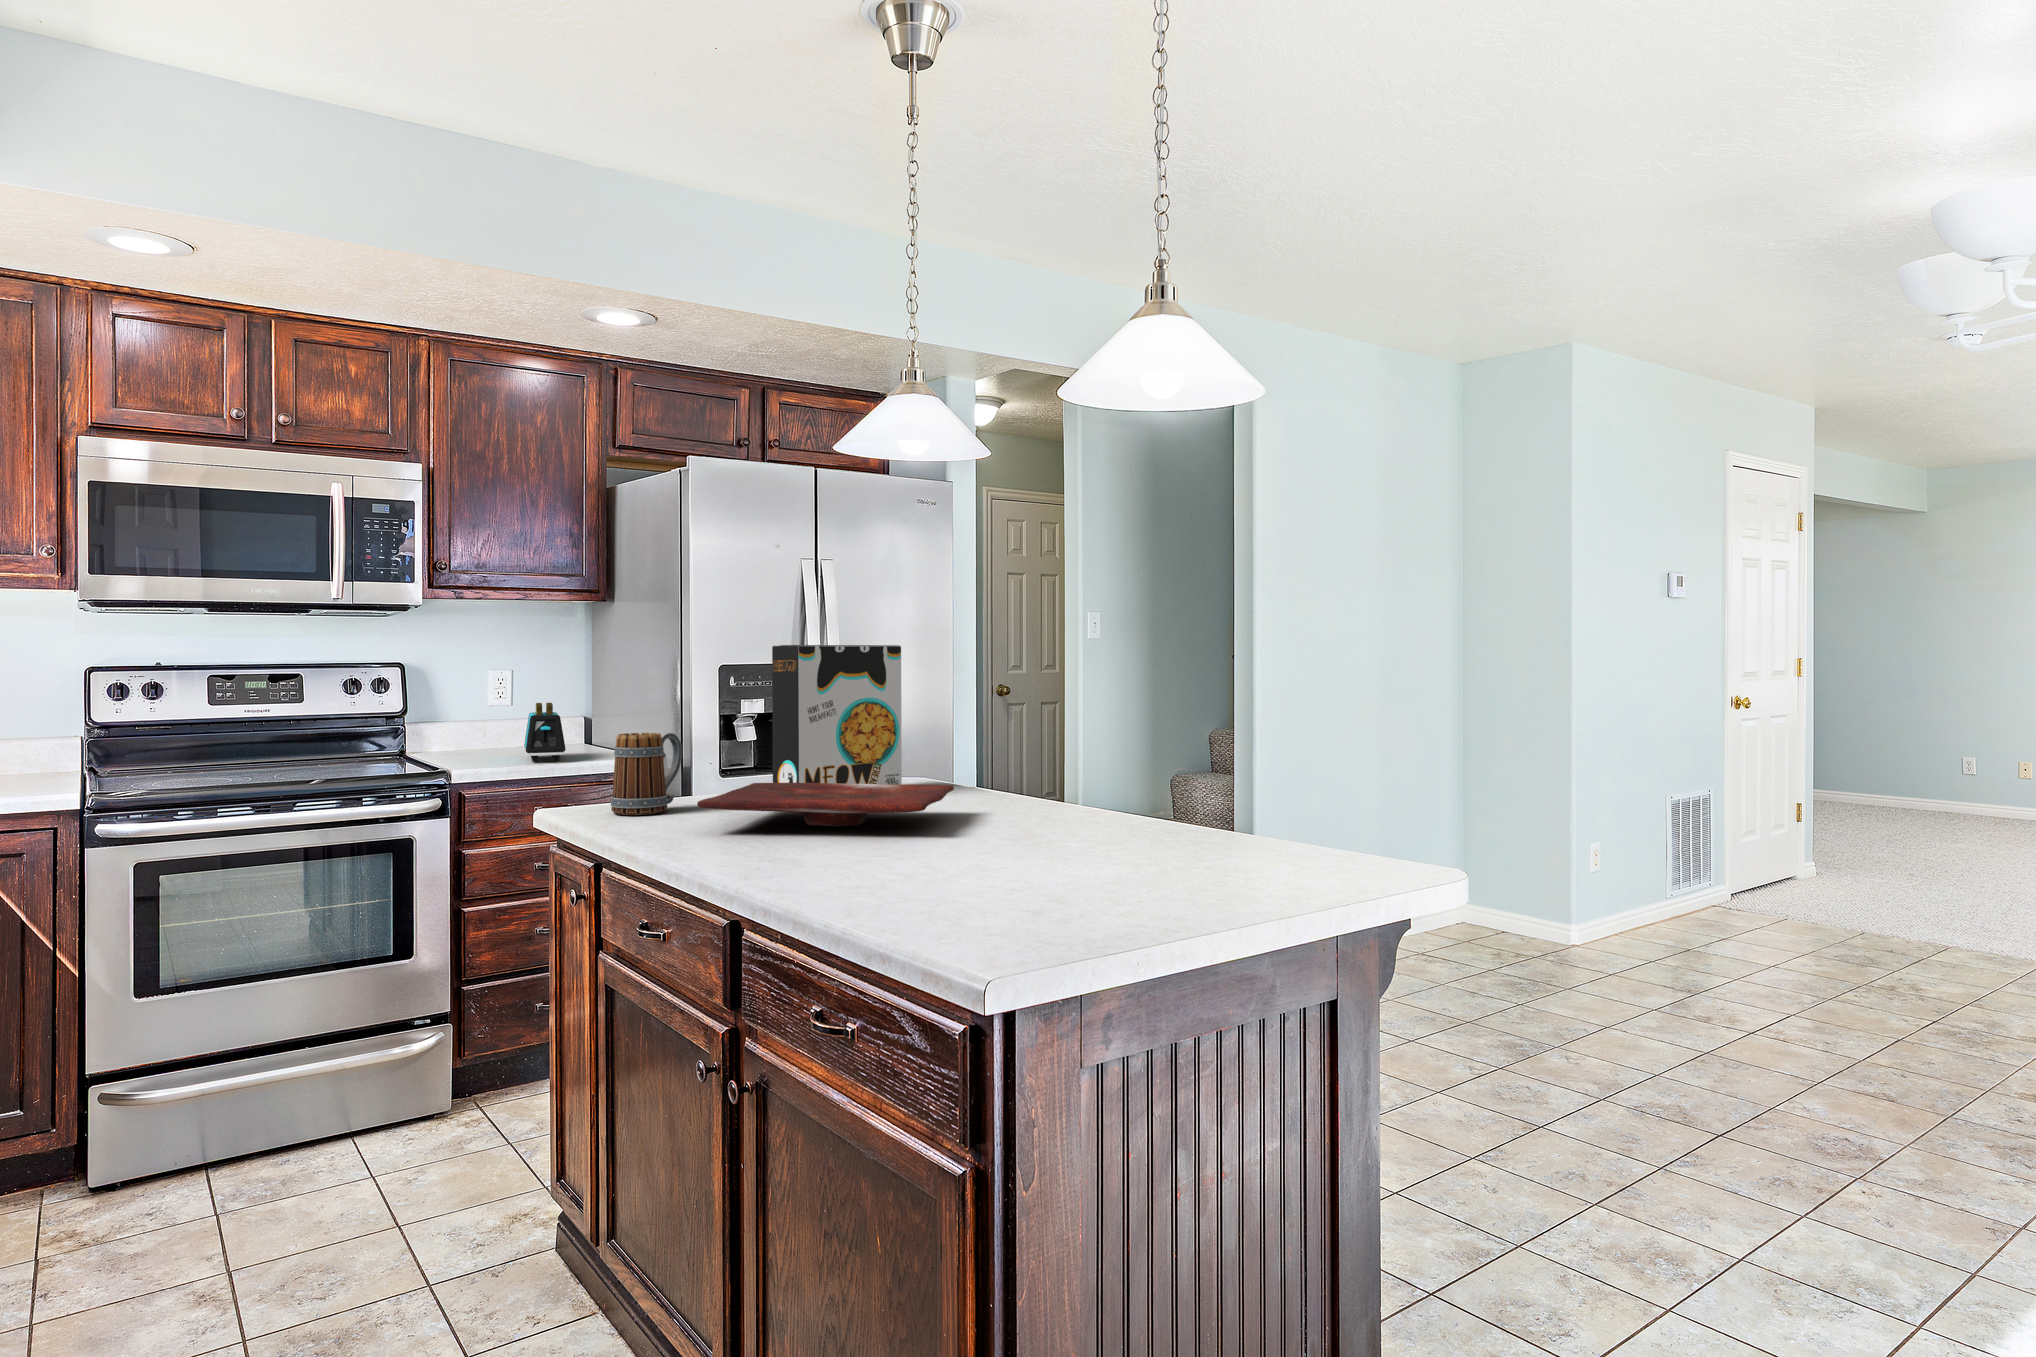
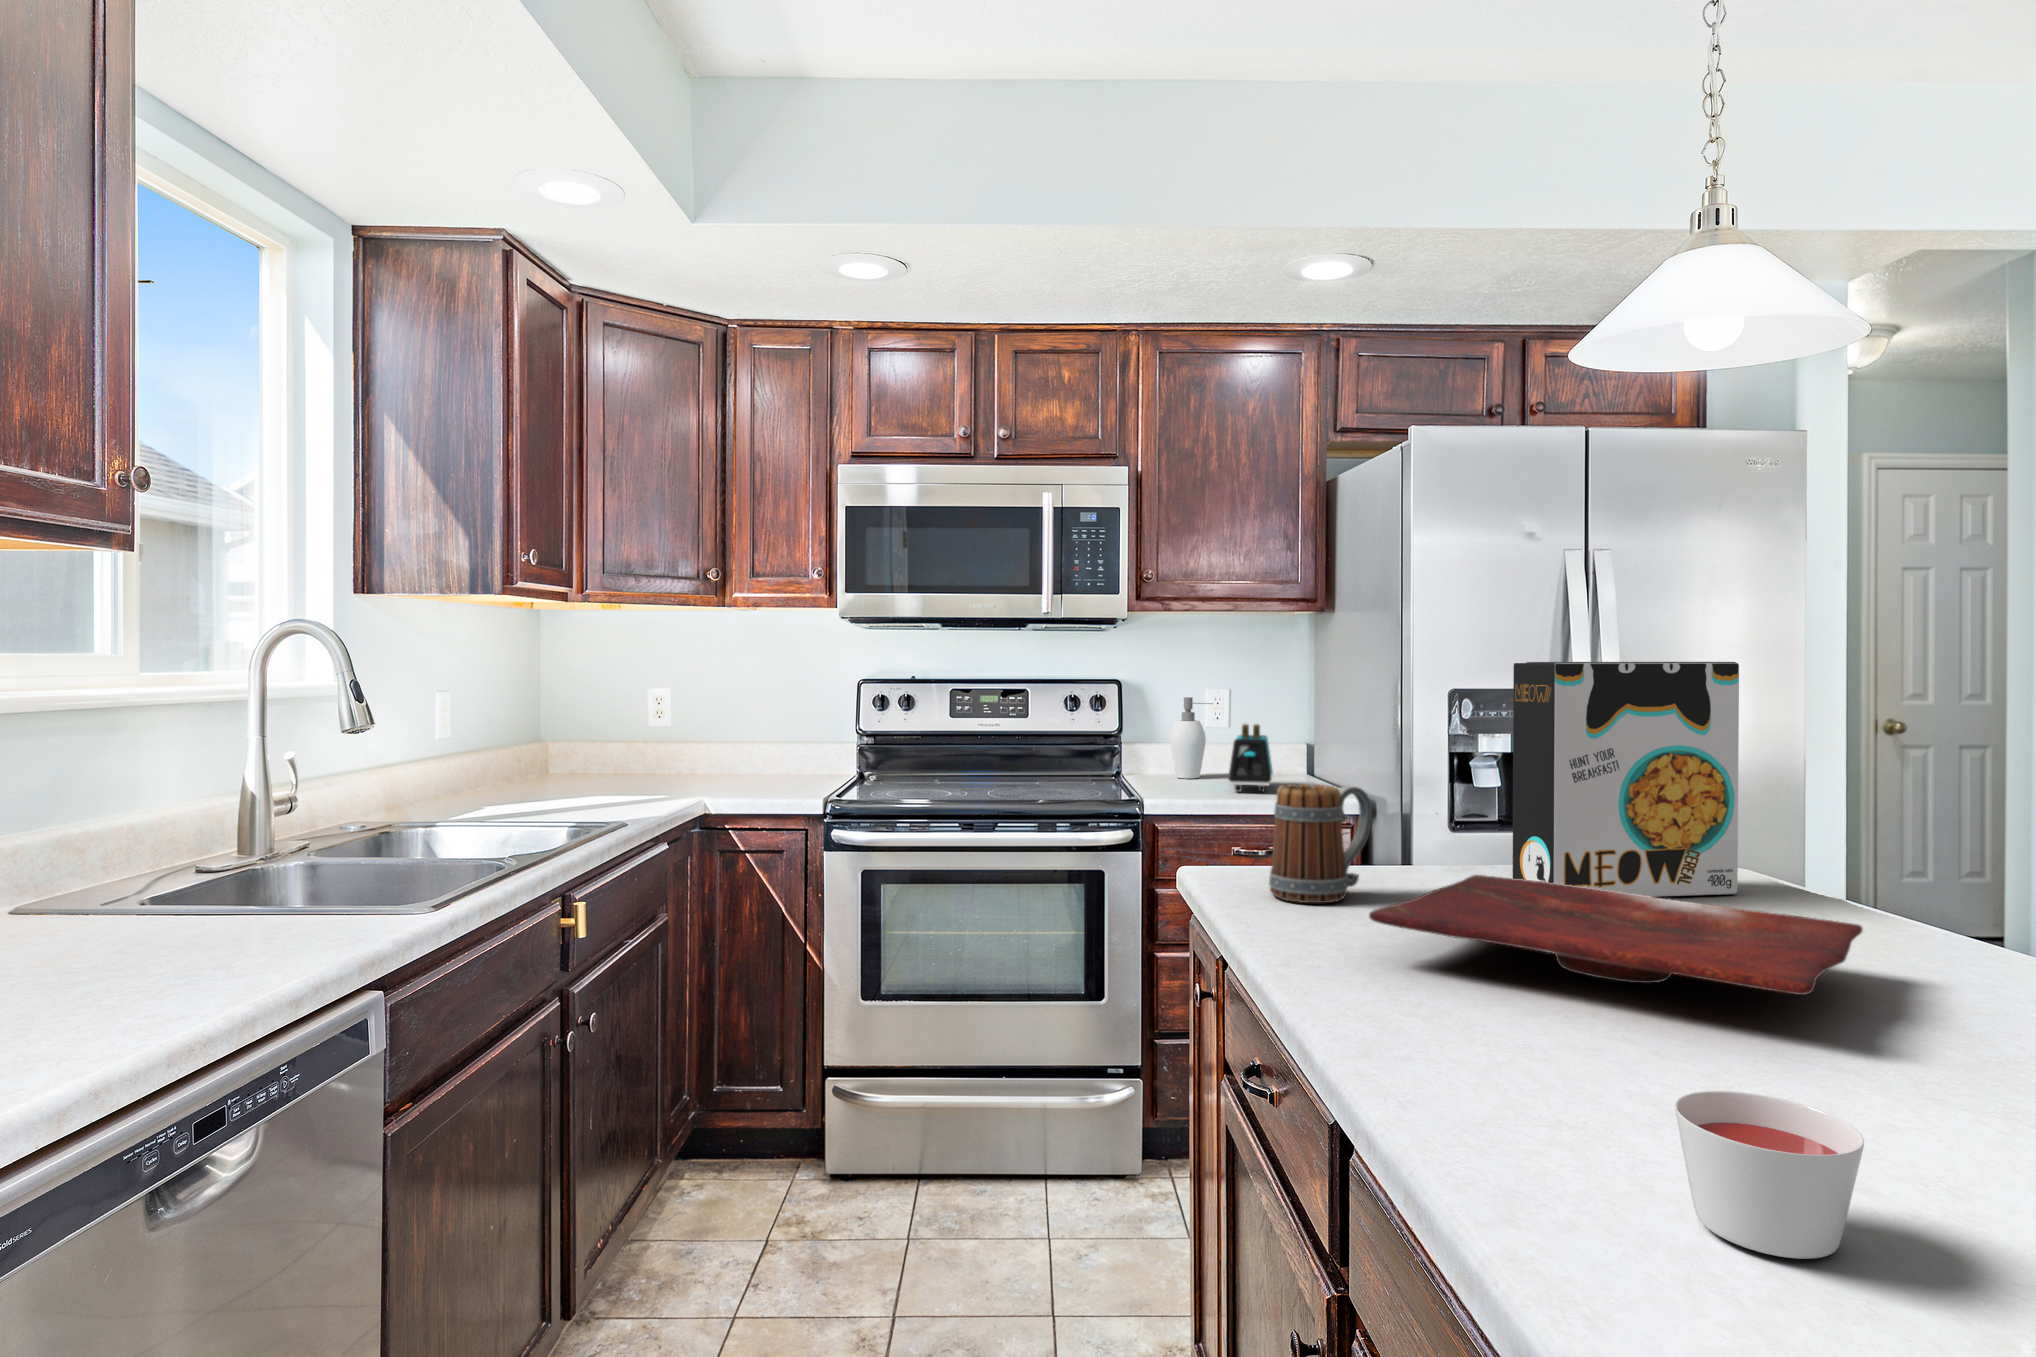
soap dispenser: none [460,680,504,755] -> present [1170,697,1213,778]
candle: none [863,830,930,886] -> present [1675,1091,1864,1259]

